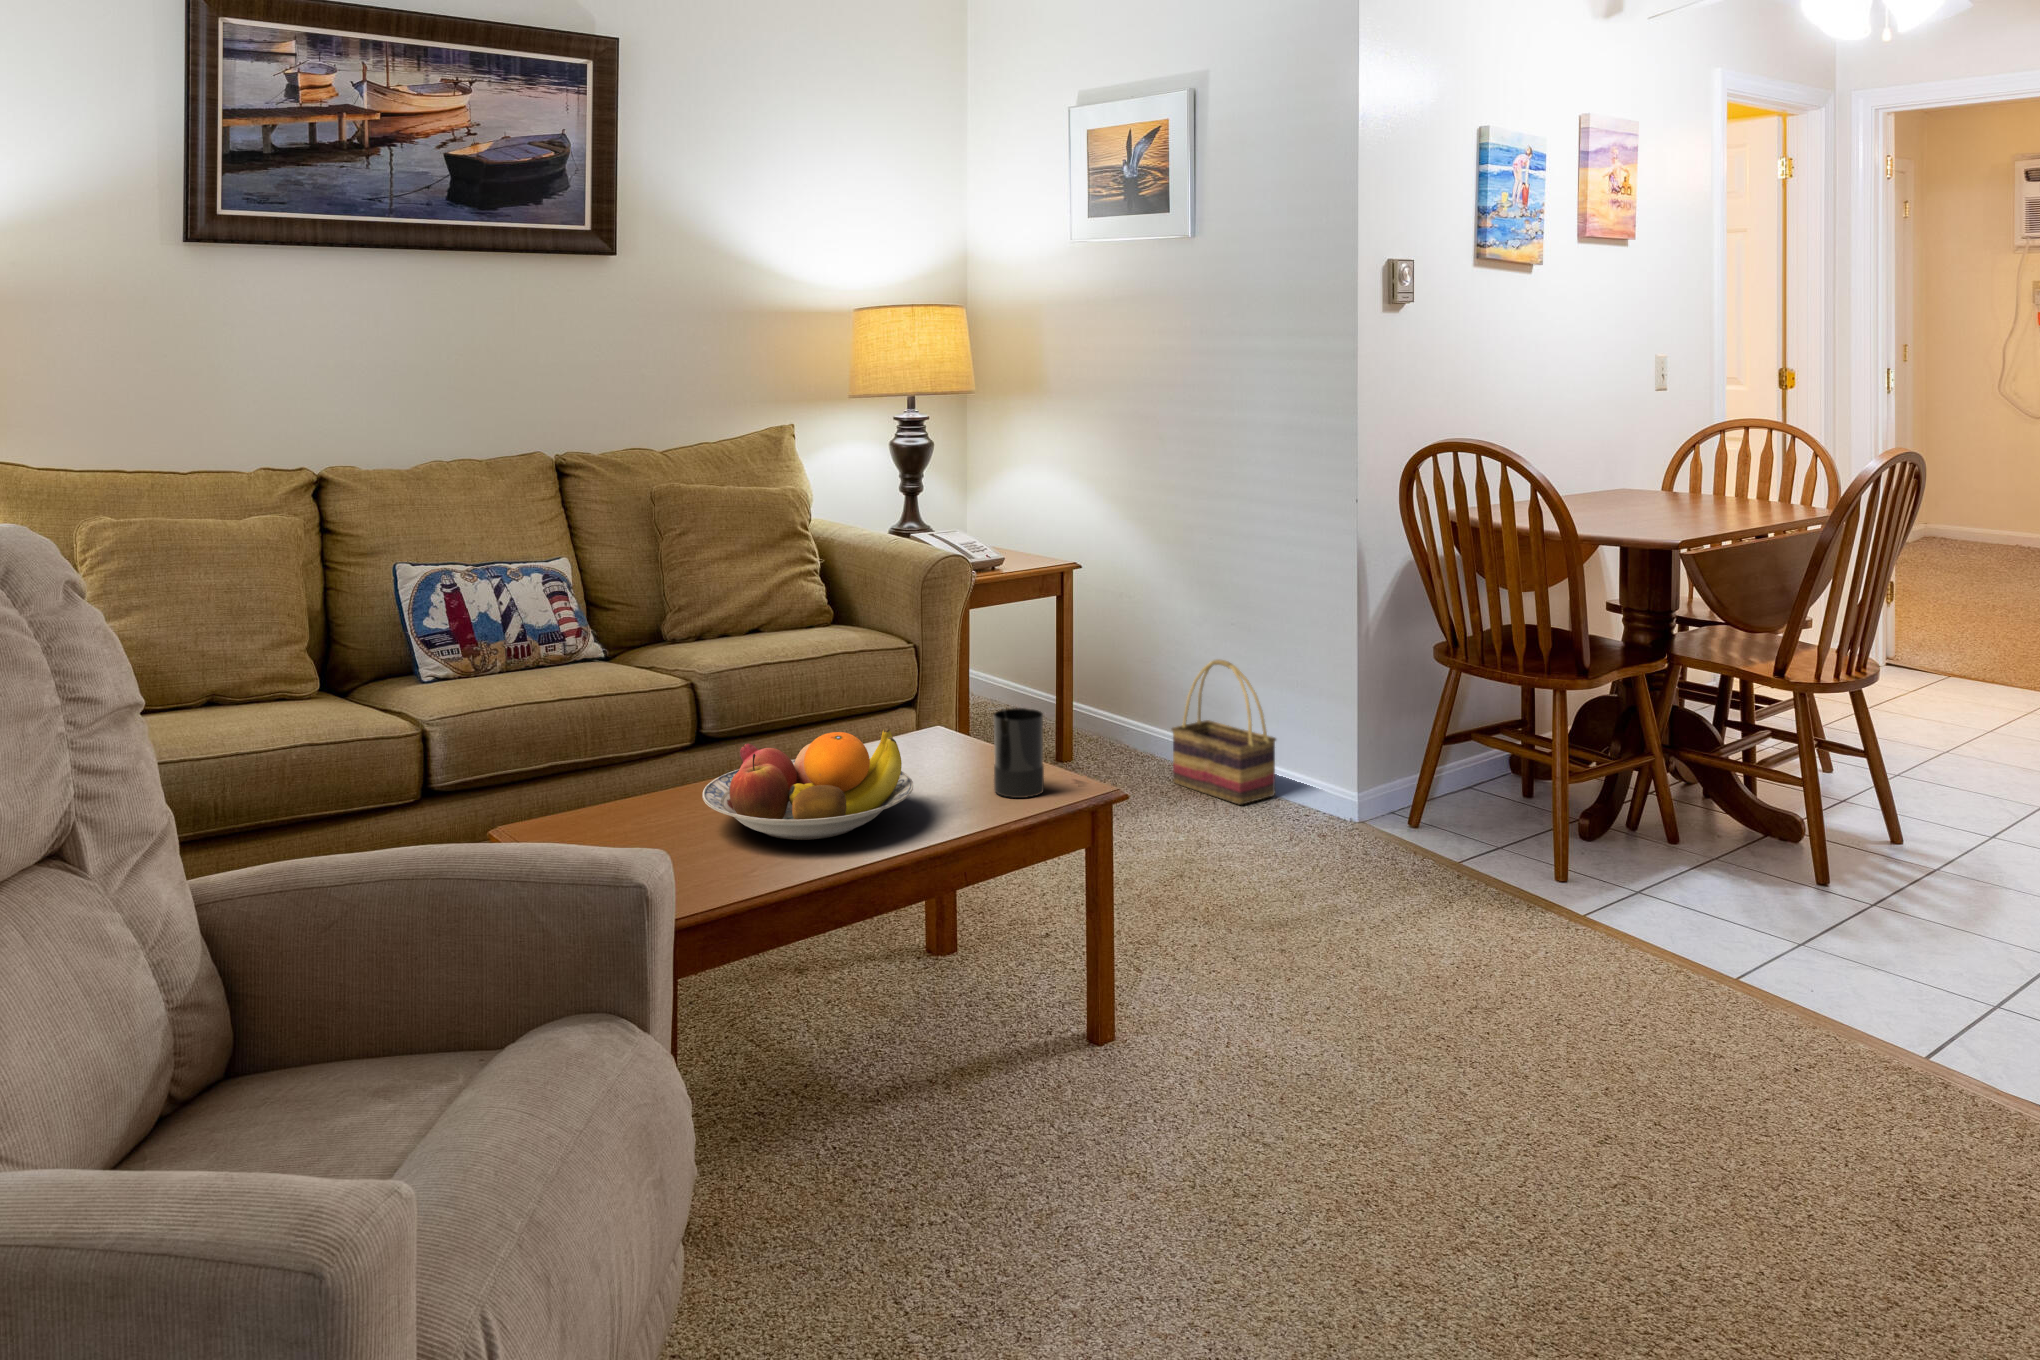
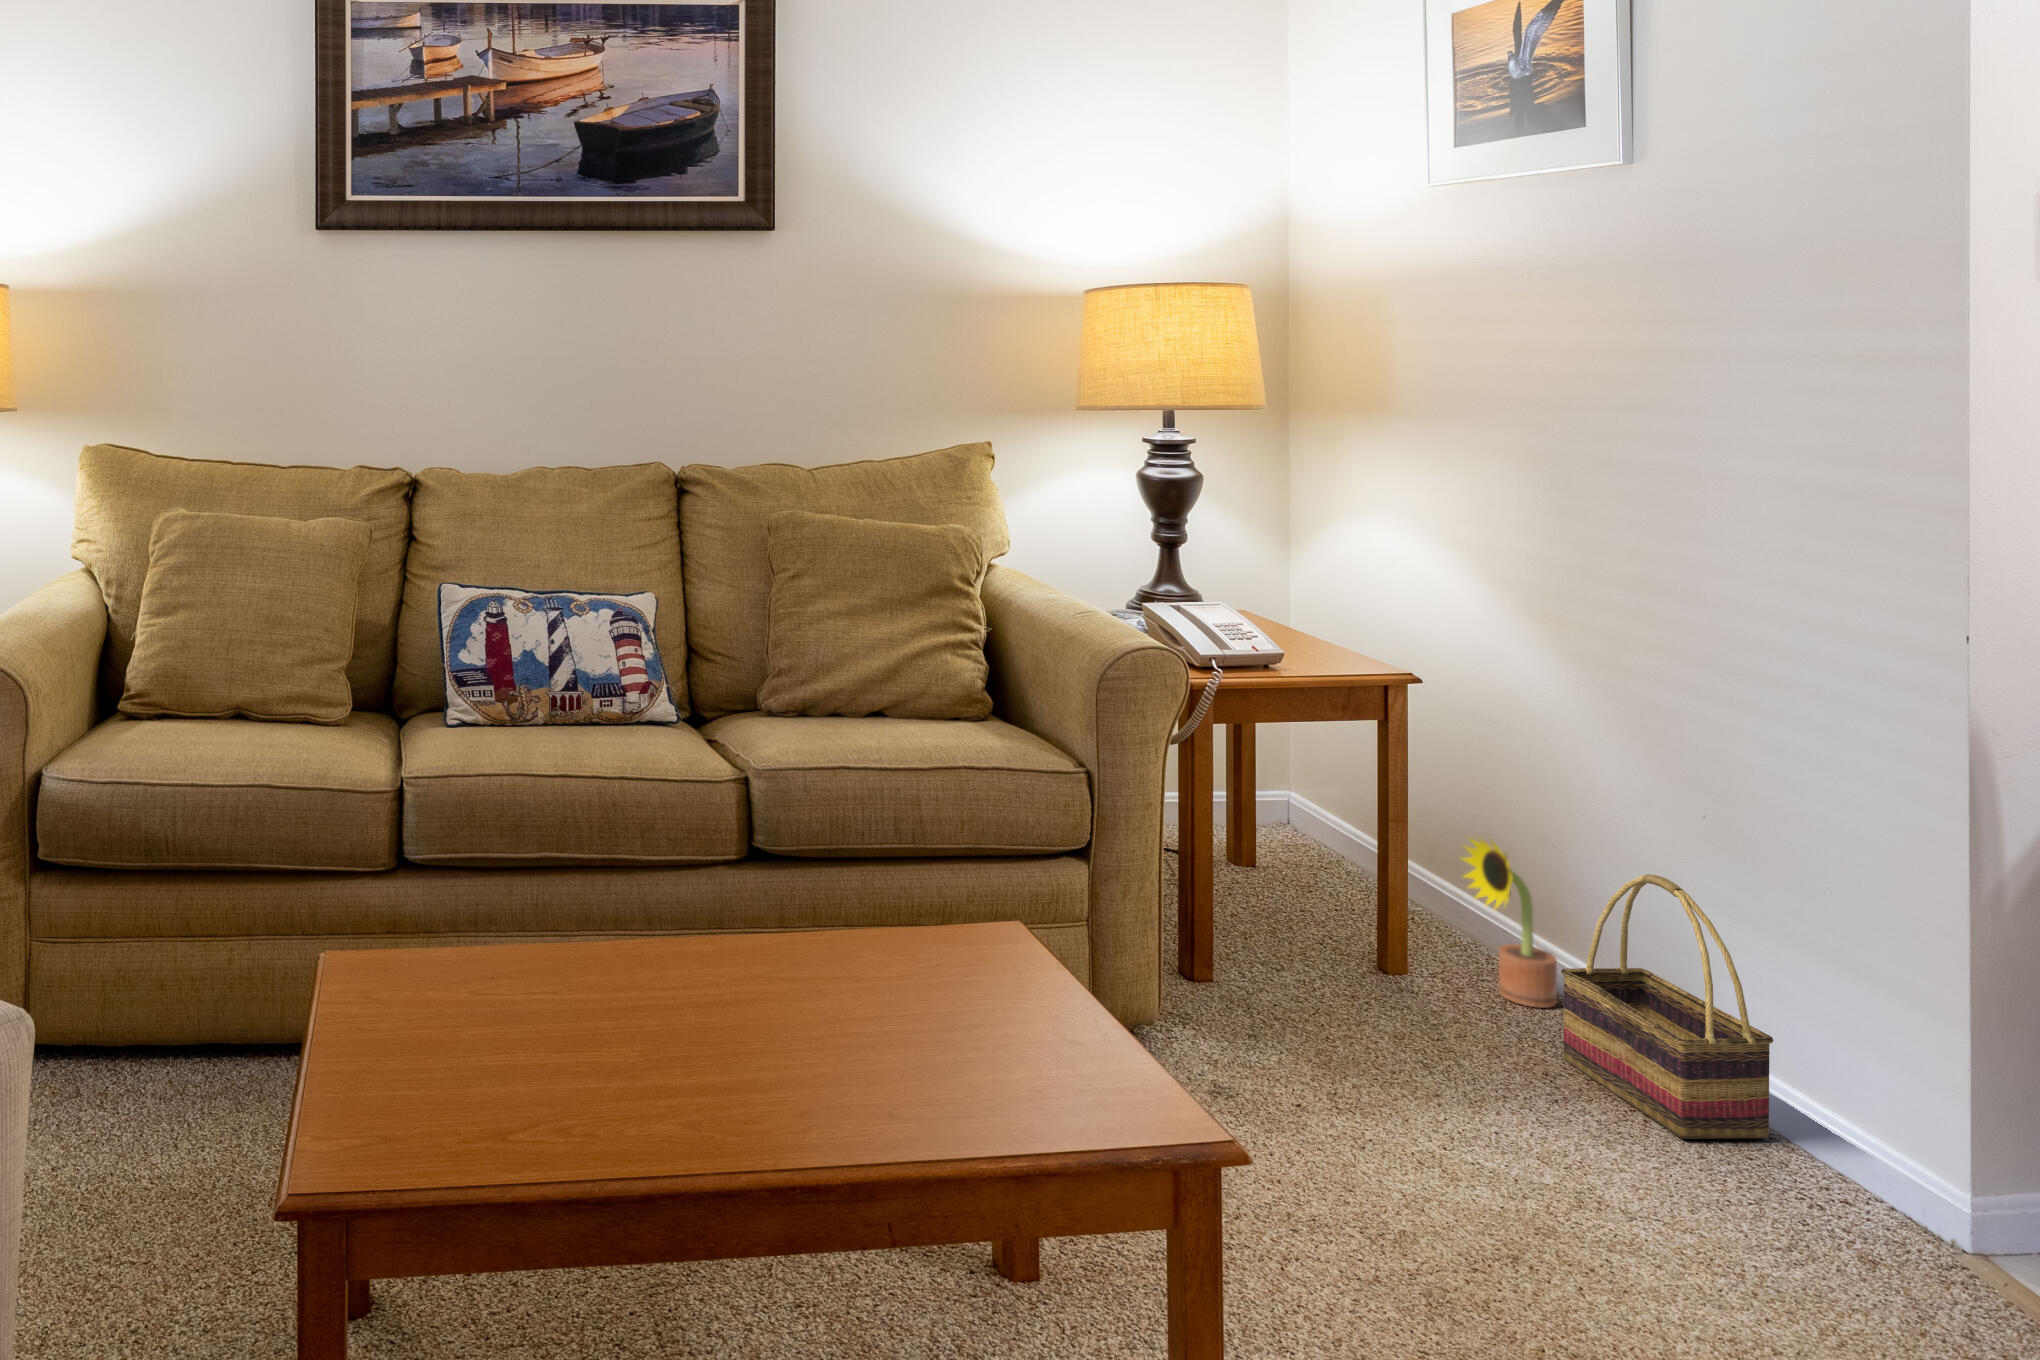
decorative plant: none [1104,658,1158,762] -> present [1461,837,1557,1008]
candle: present [991,708,1044,798] -> none [992,931,1090,1096]
fruit bowl: present [702,728,913,840] -> none [535,903,845,1081]

